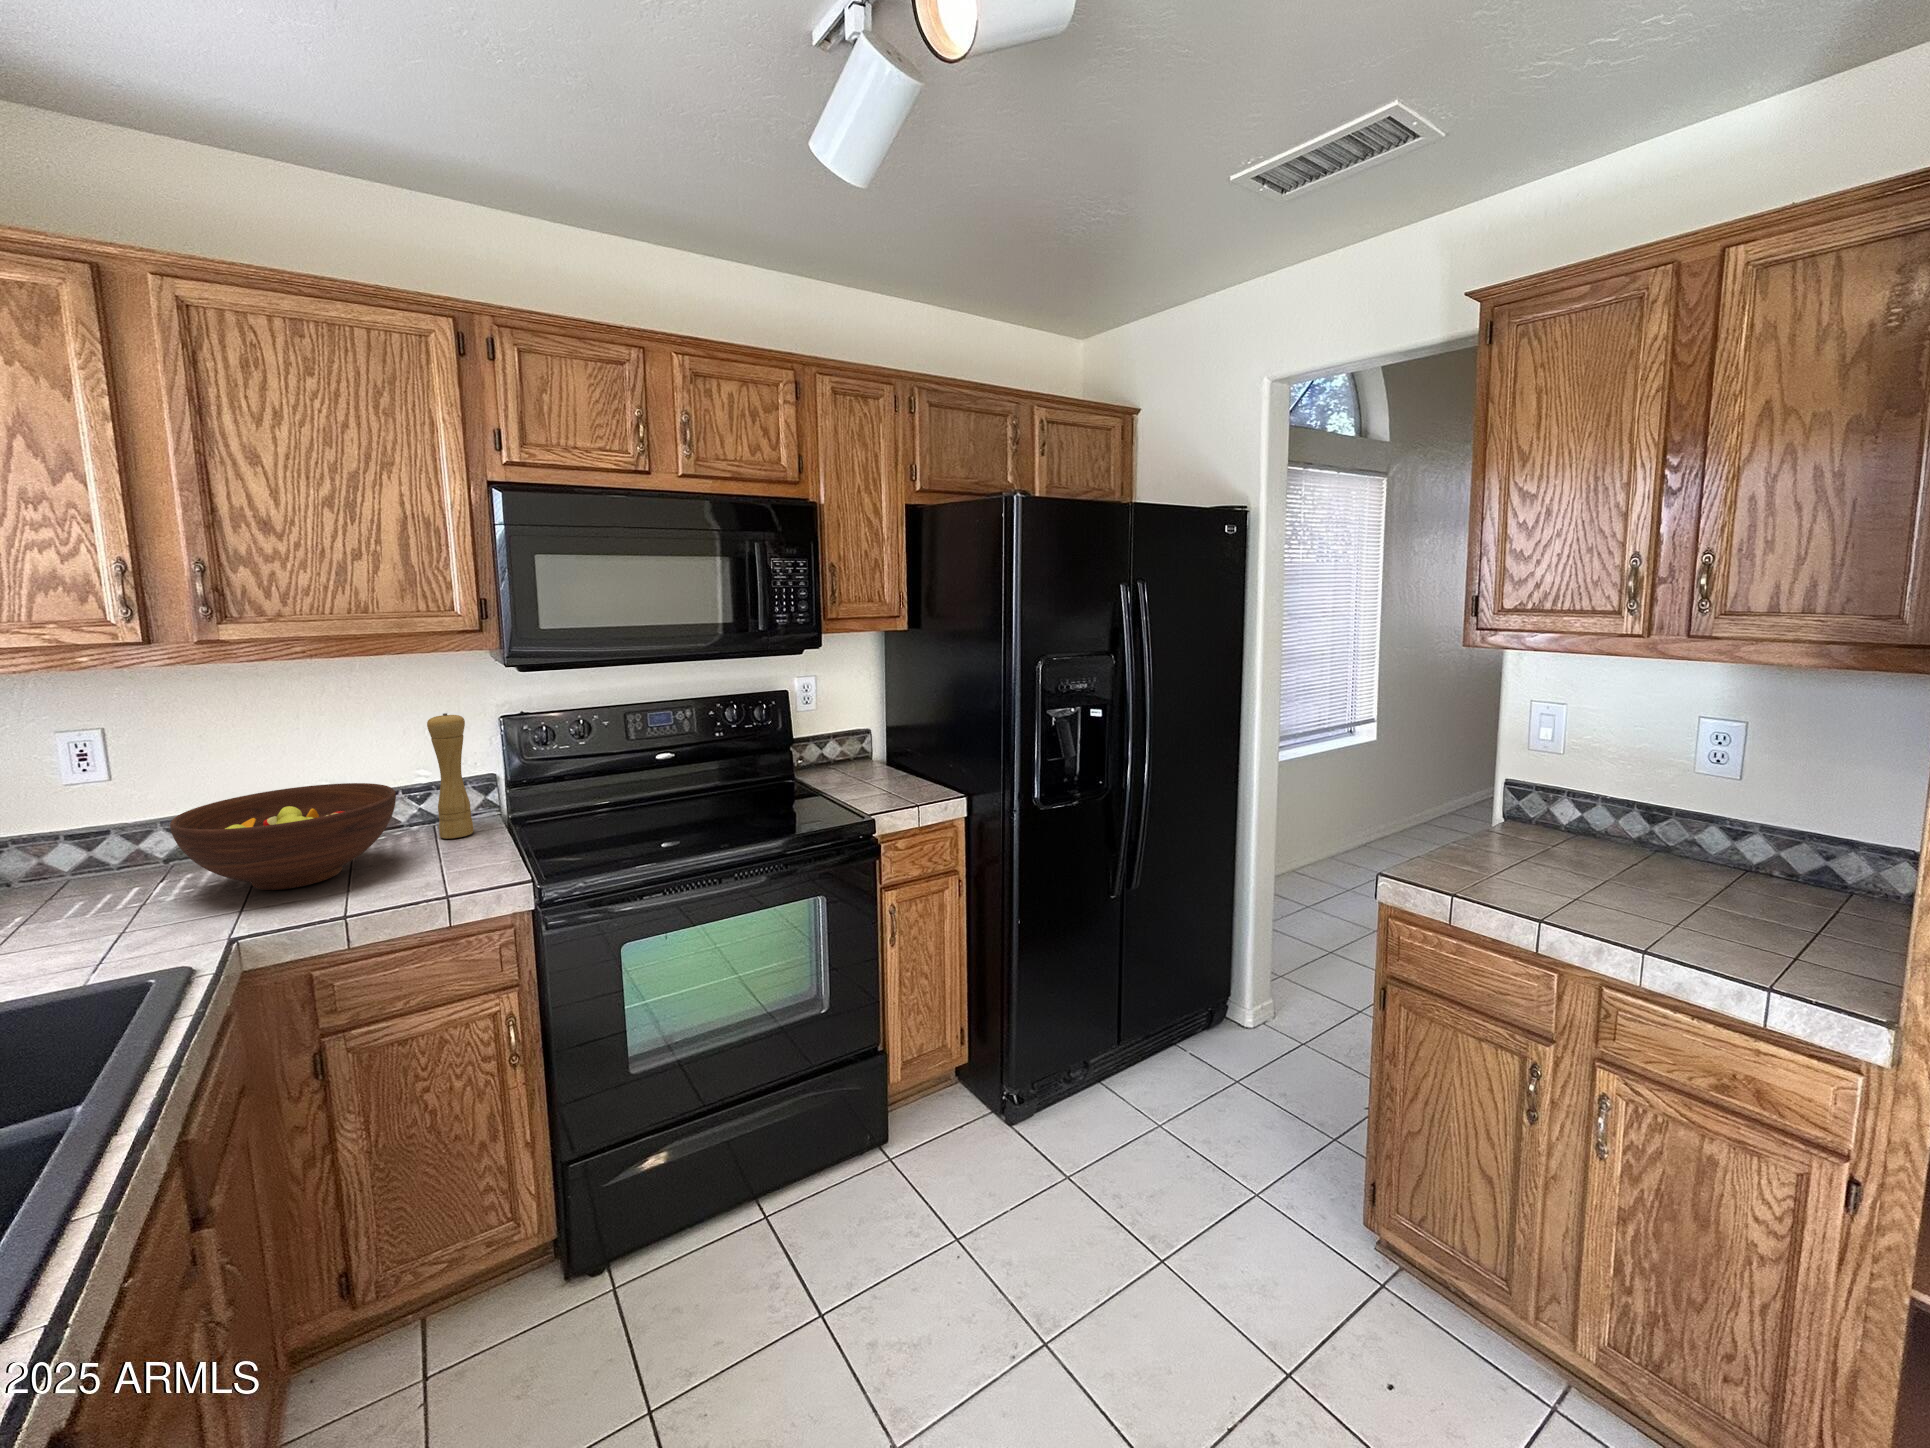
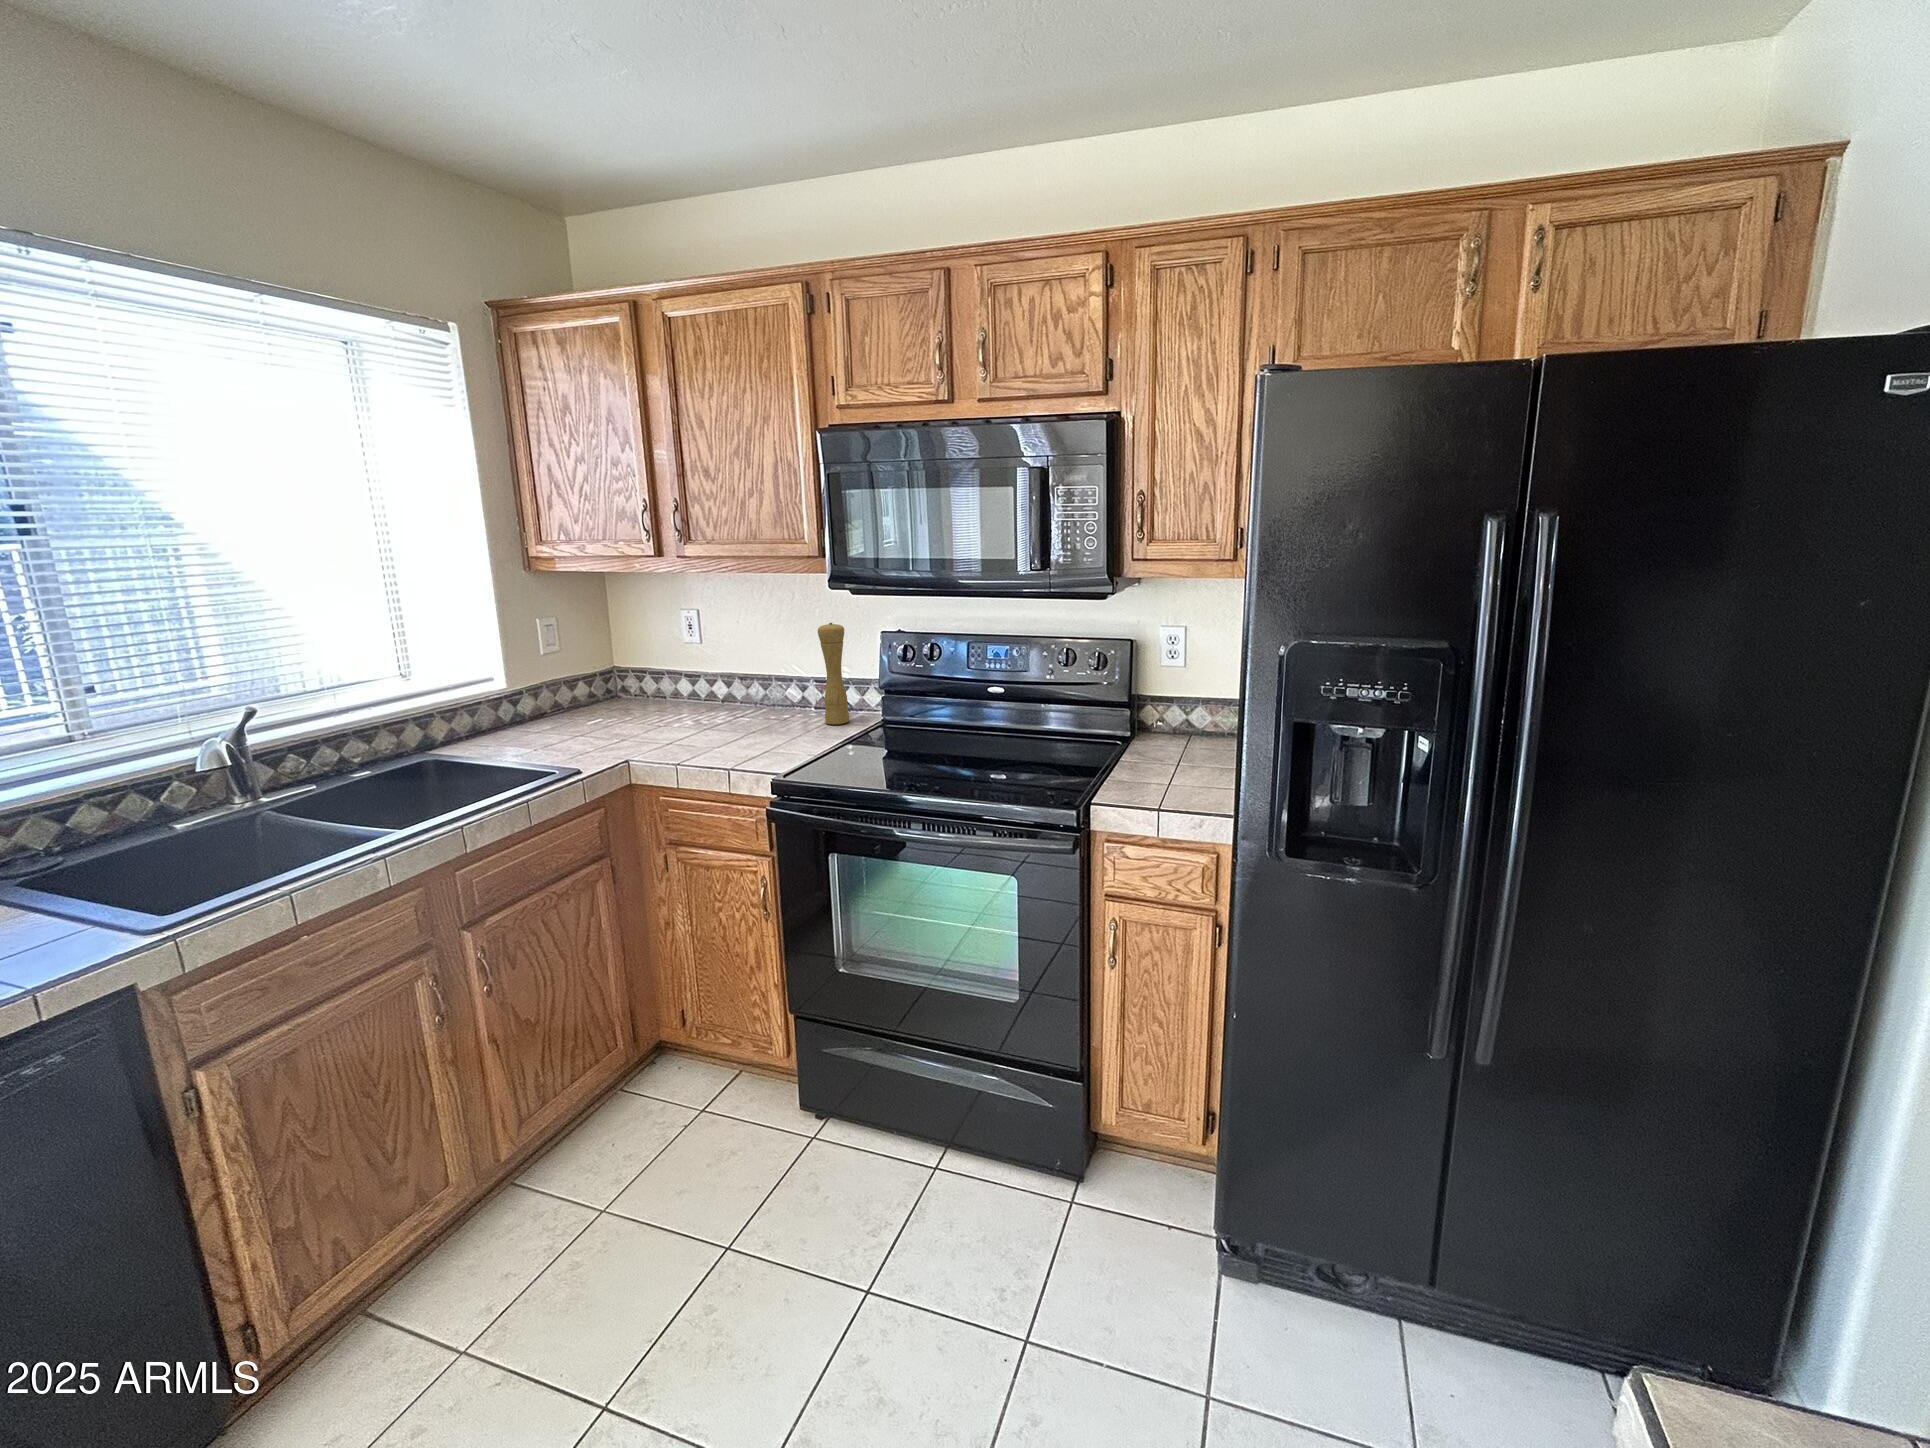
fruit bowl: present [170,783,396,890] -> none [650,665,780,735]

